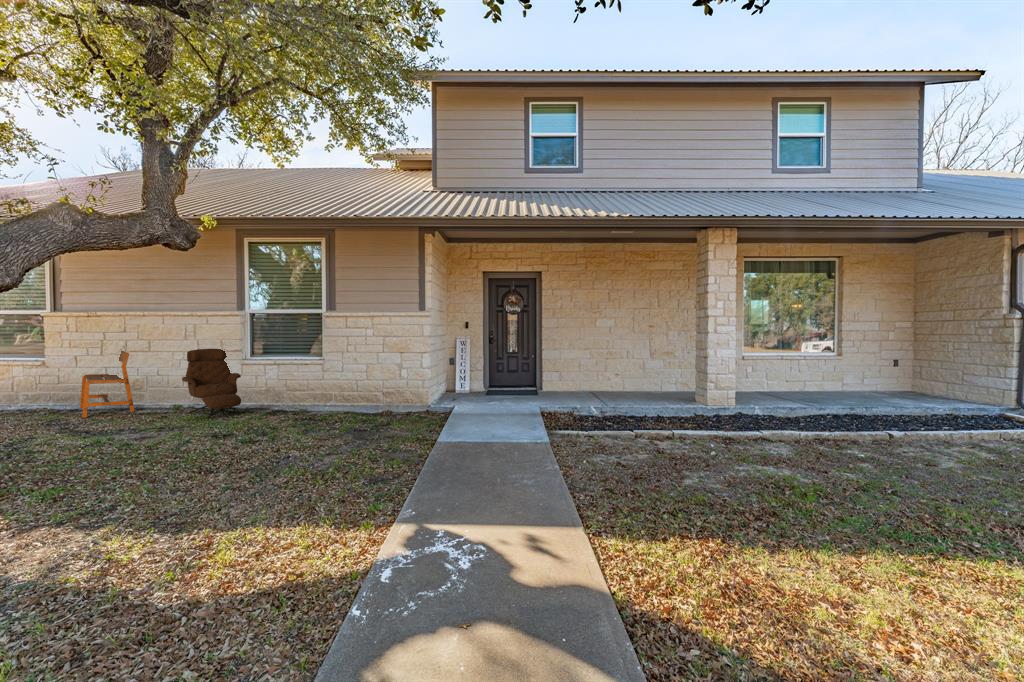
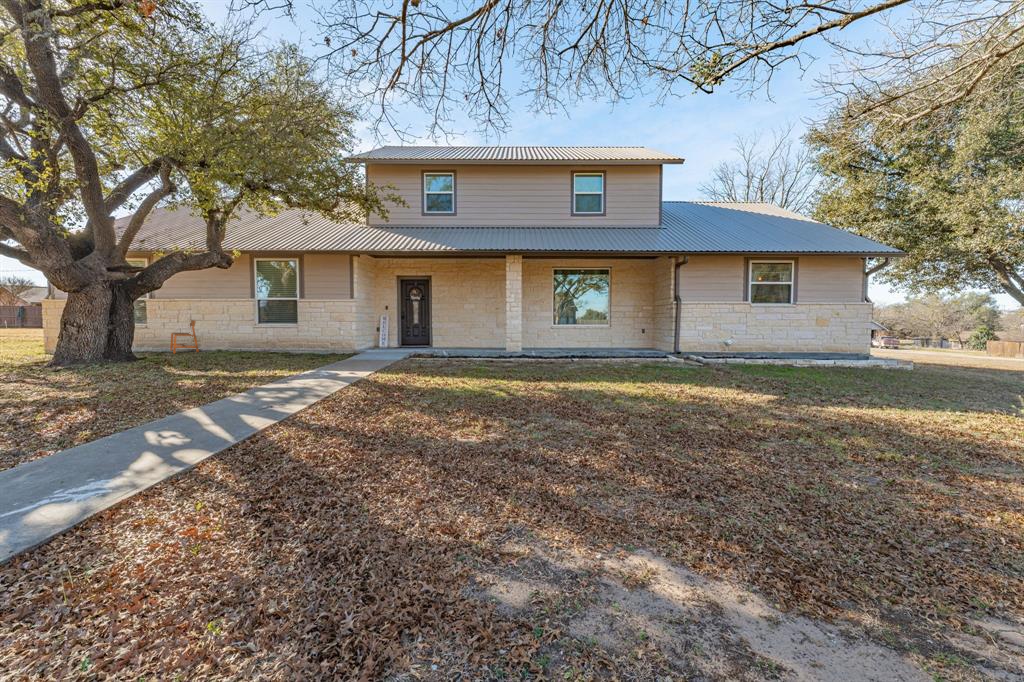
lounge chair: present [182,349,241,418] -> none [223,319,254,354]

